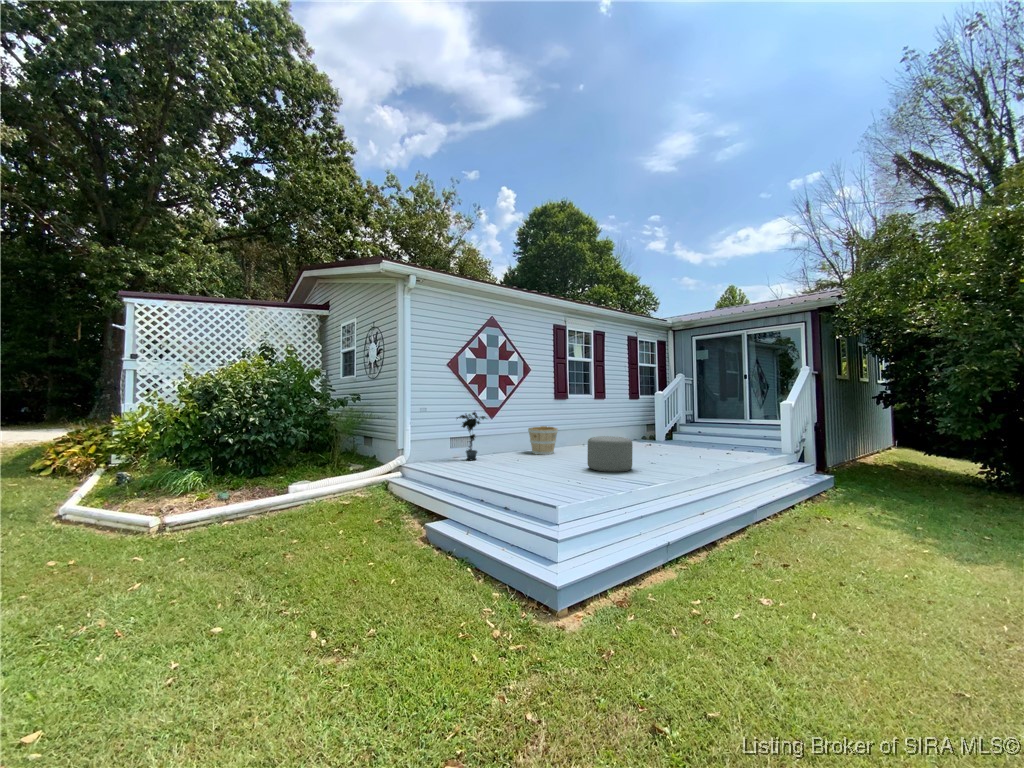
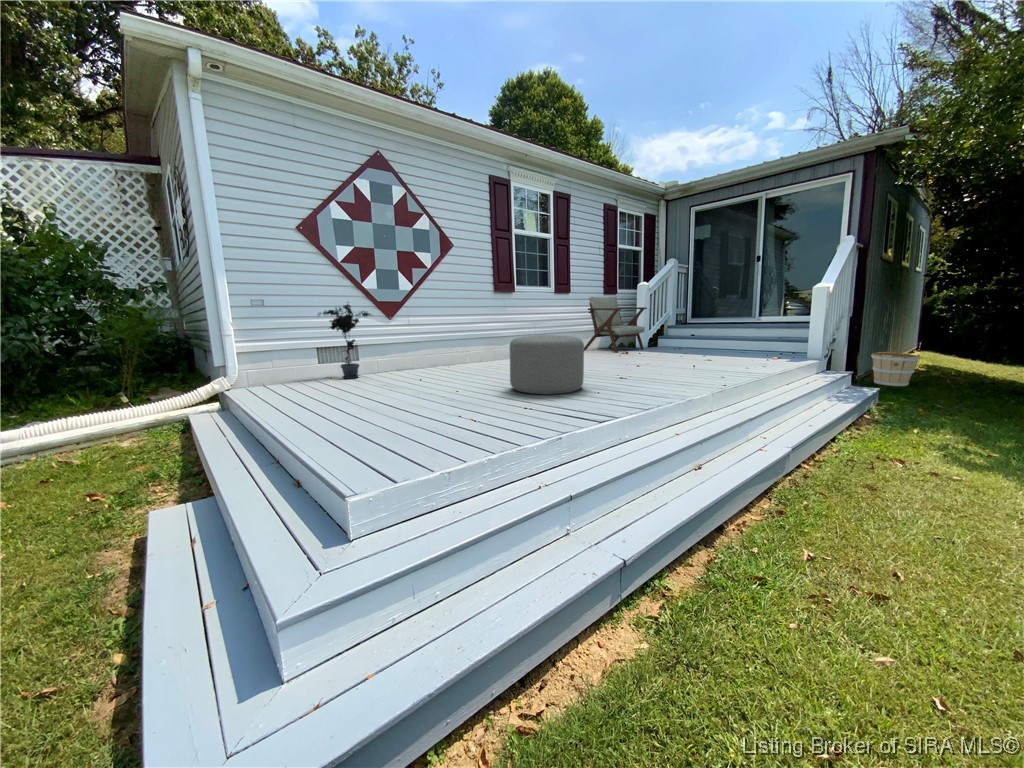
lounge chair: none [616,402,664,446] -> present [584,297,647,353]
wooden bucket: present [528,426,558,455] -> present [871,352,920,386]

